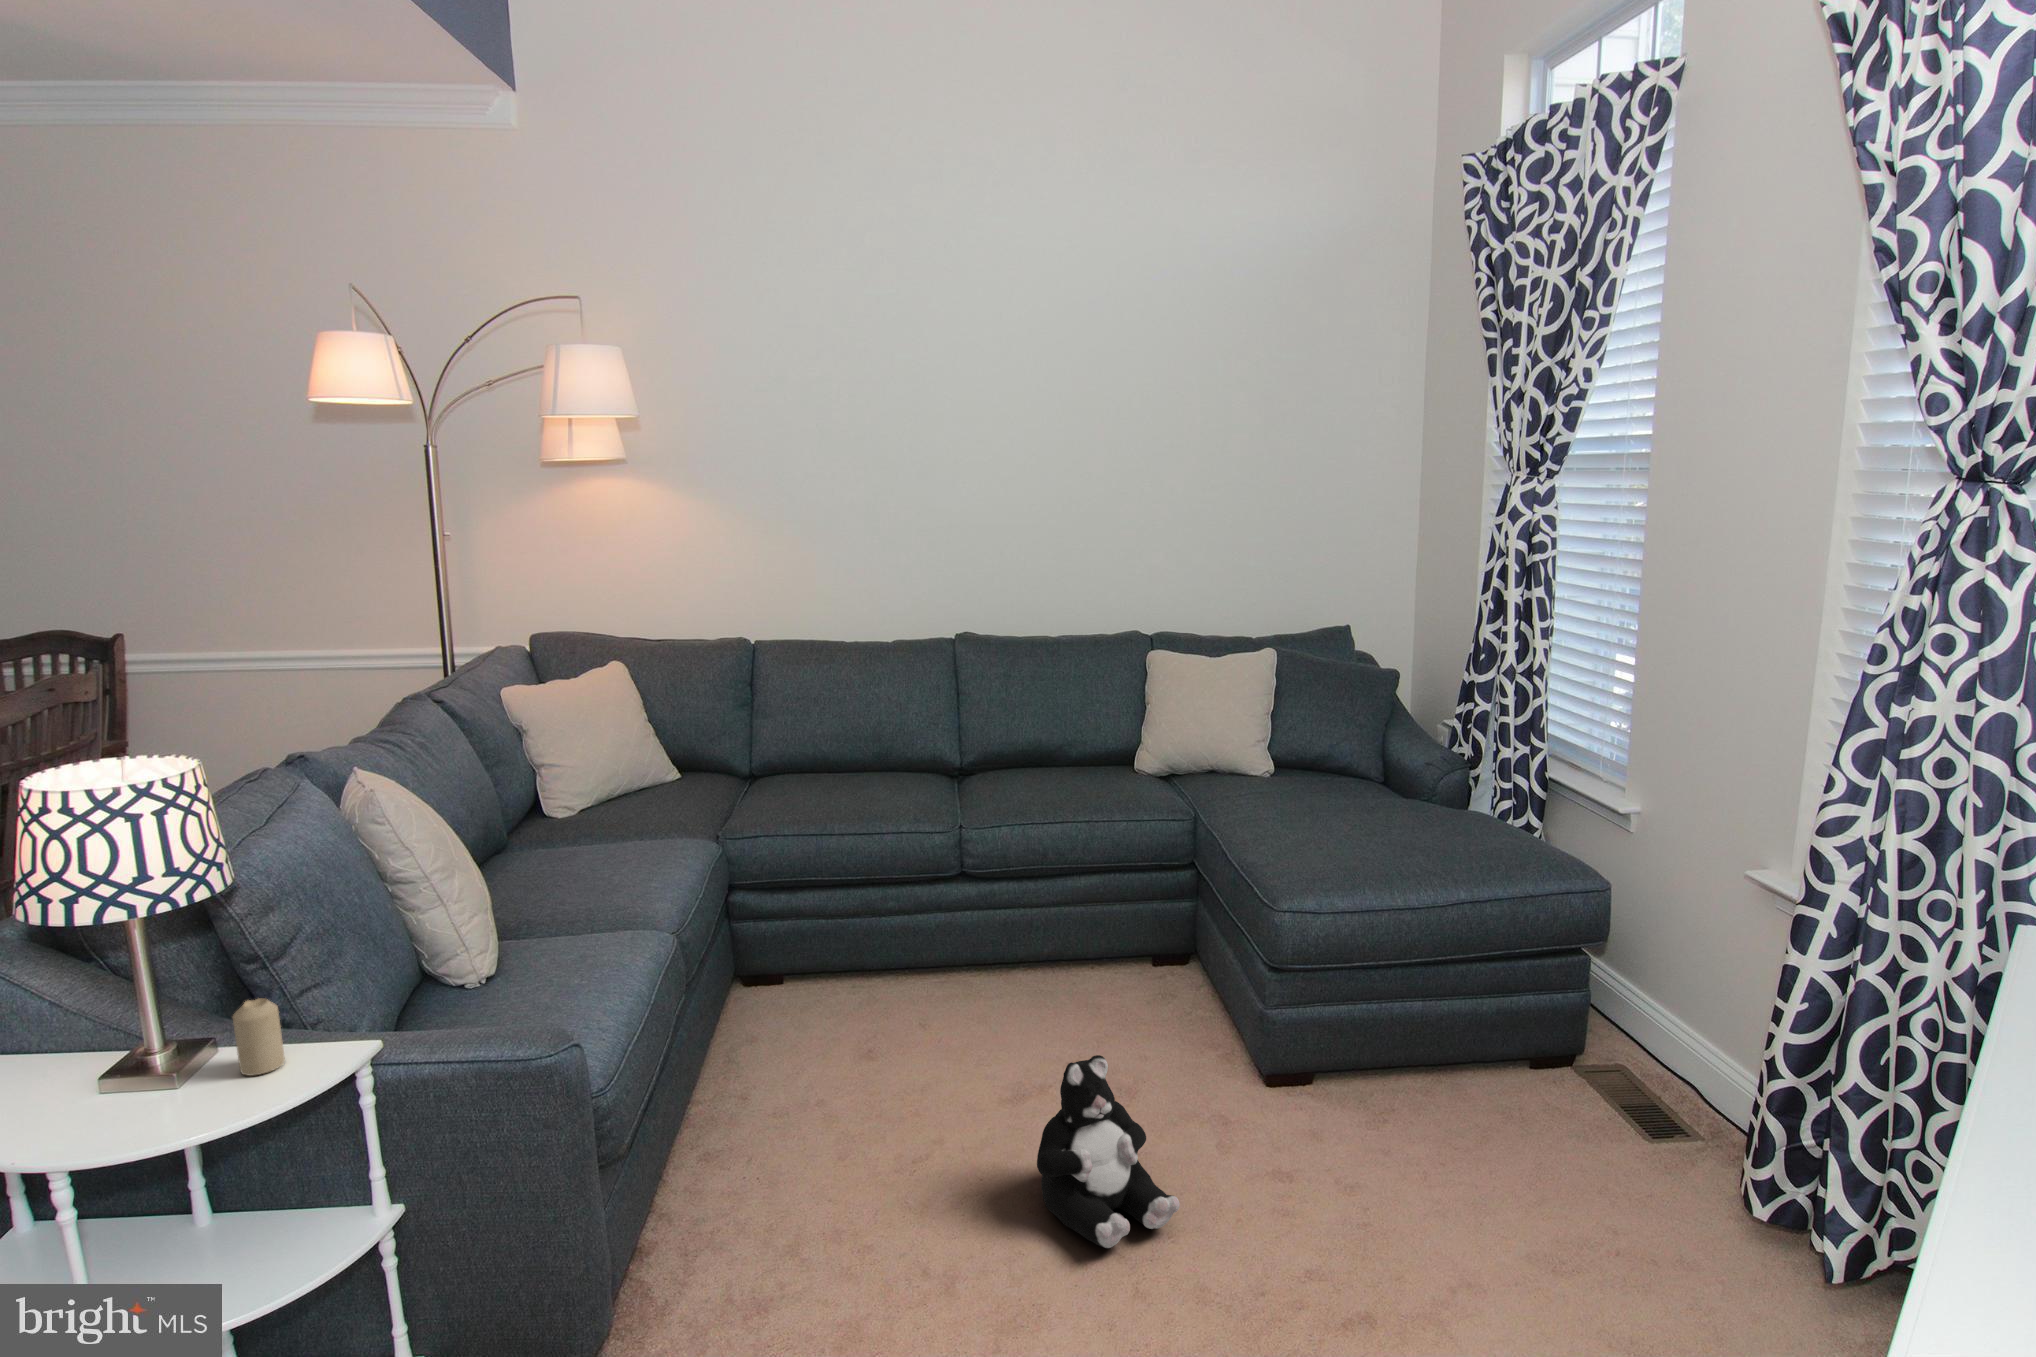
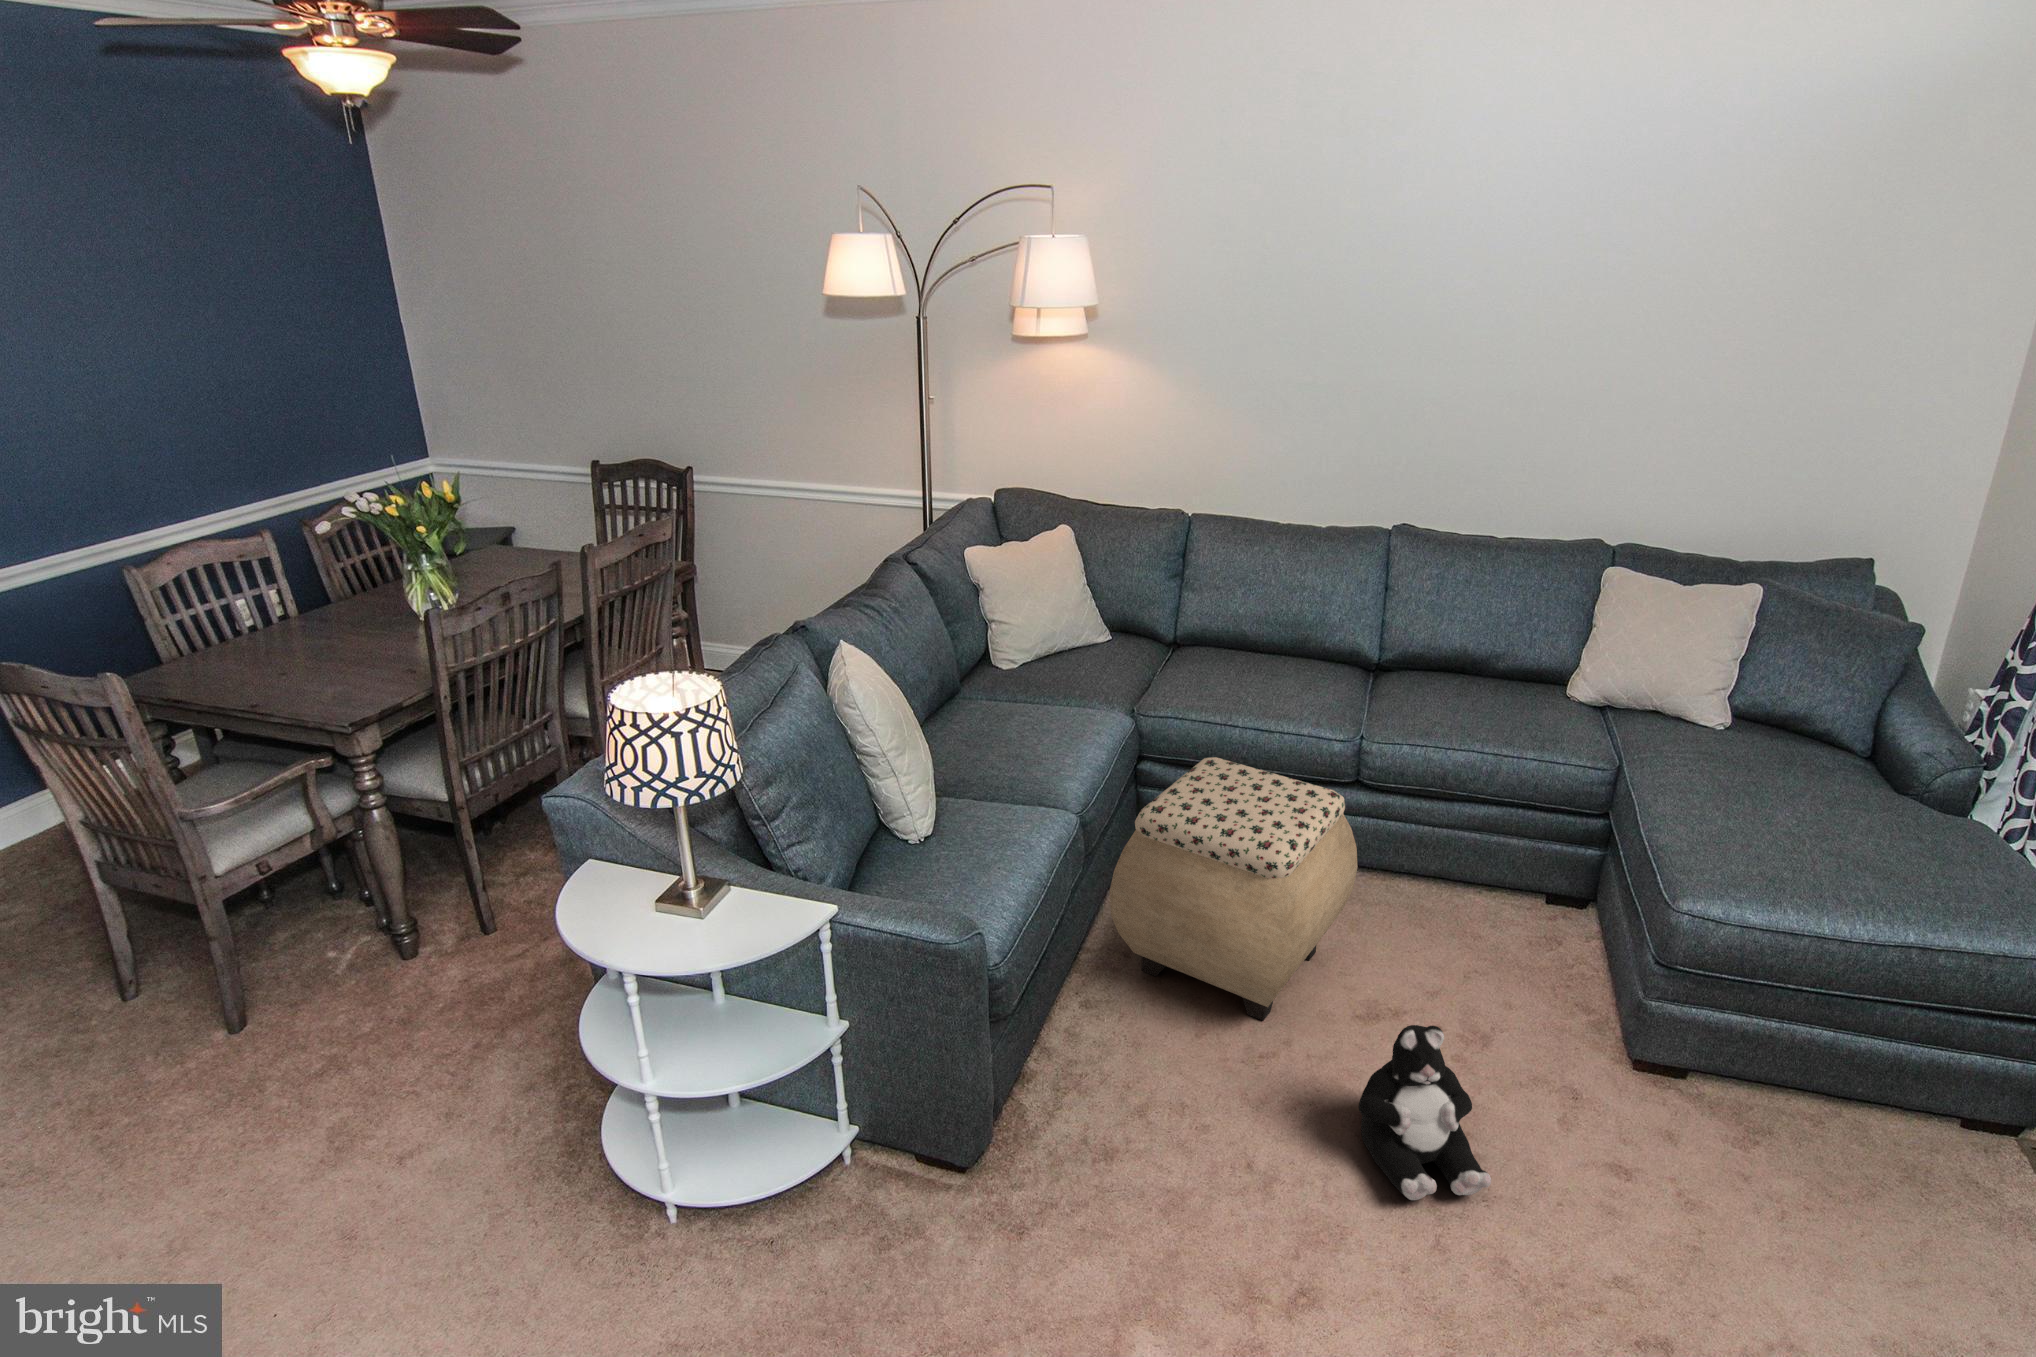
ottoman: none [725,857,987,1127] -> present [1110,757,1358,1021]
candle: present [233,998,285,1076] -> none [738,869,771,924]

